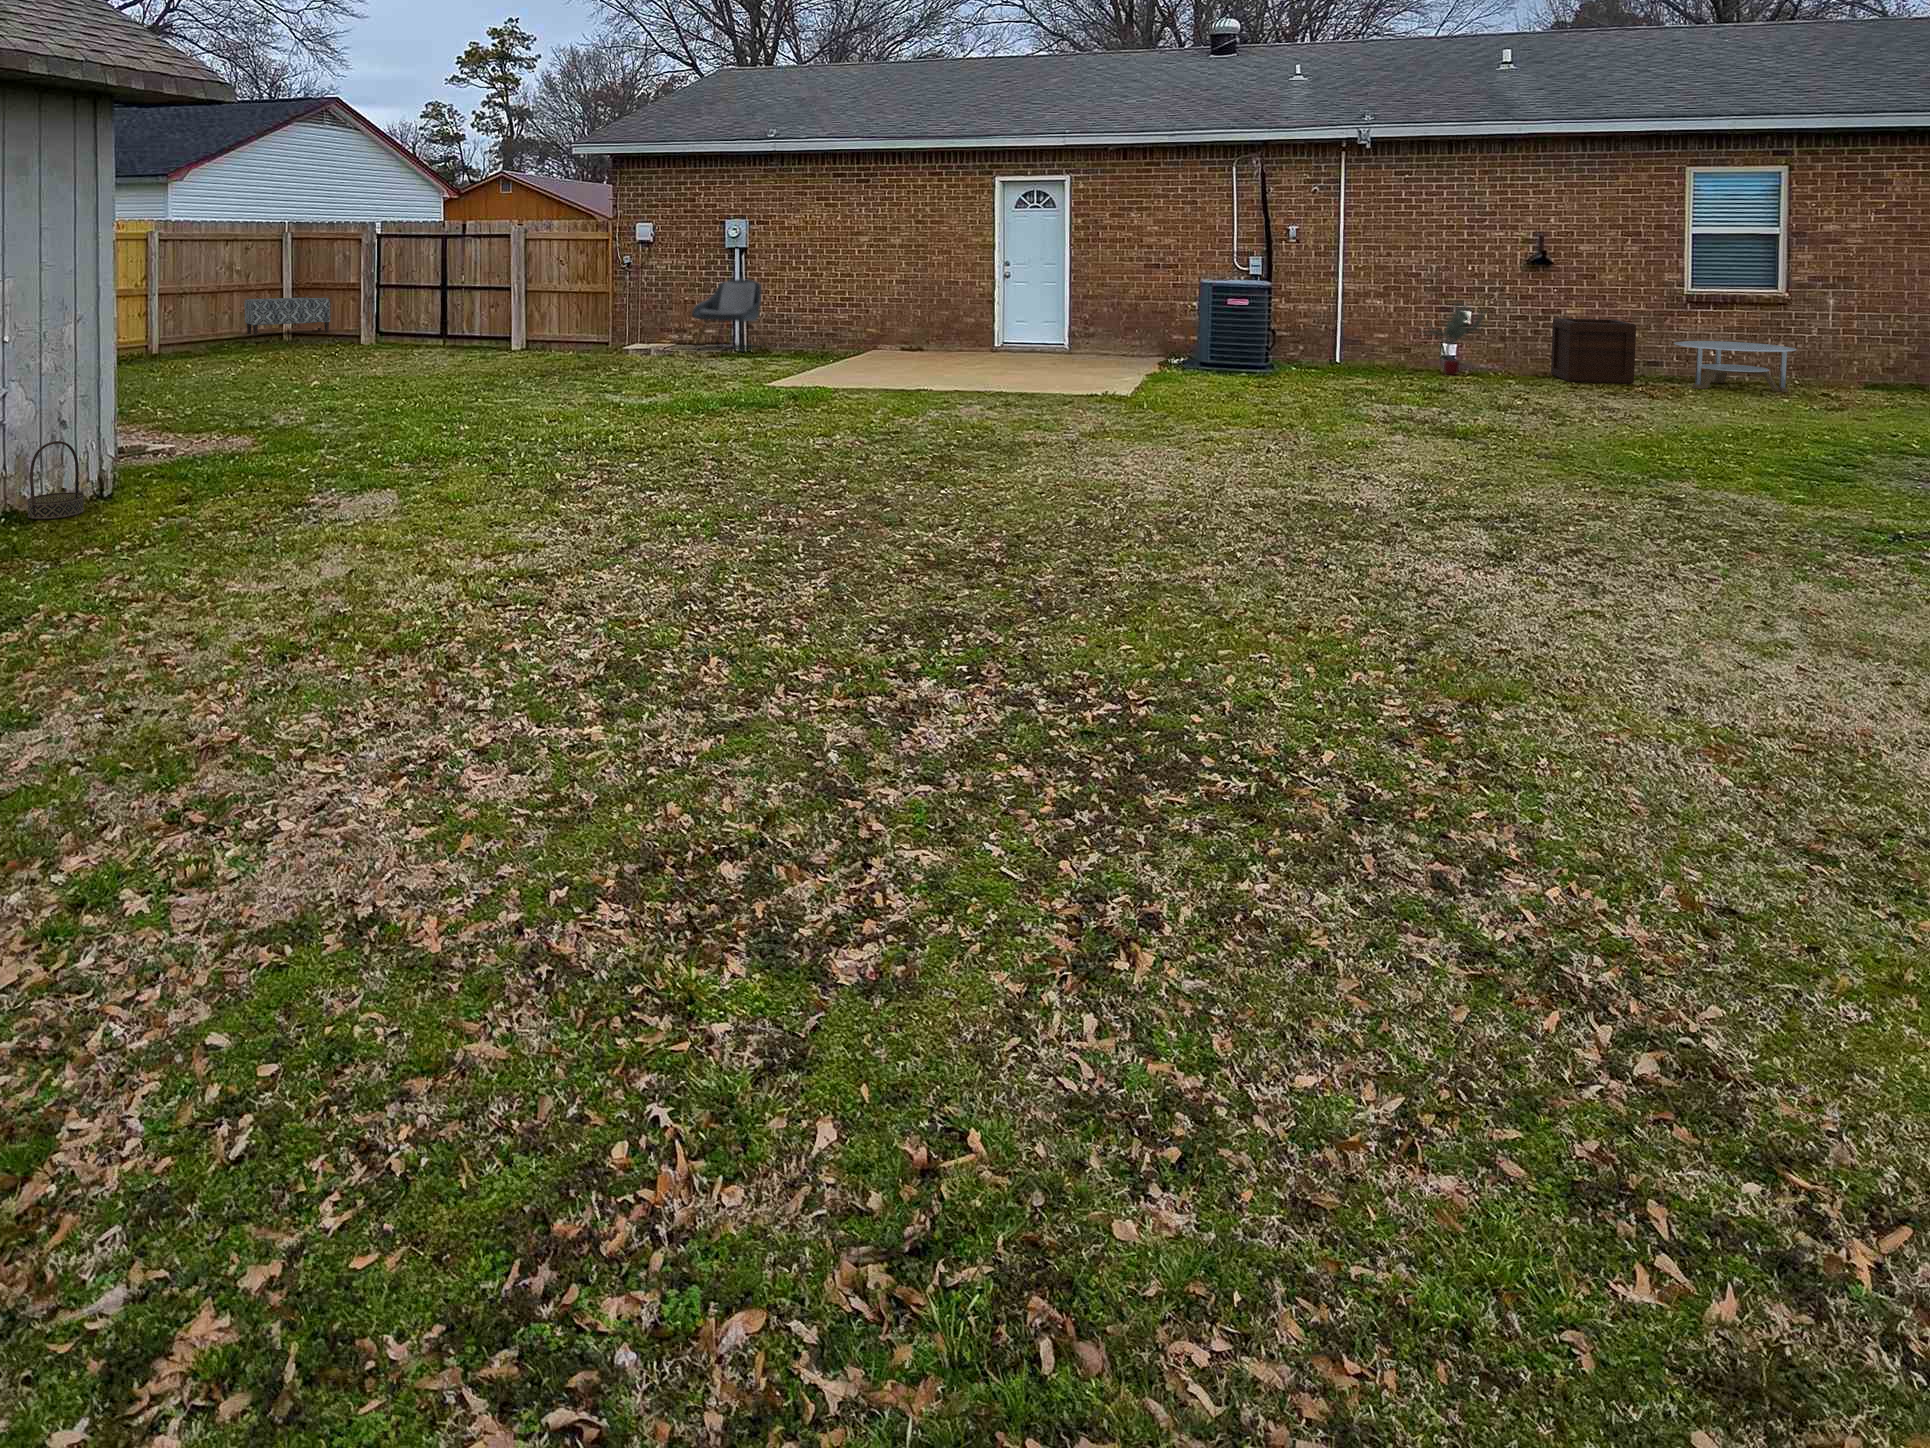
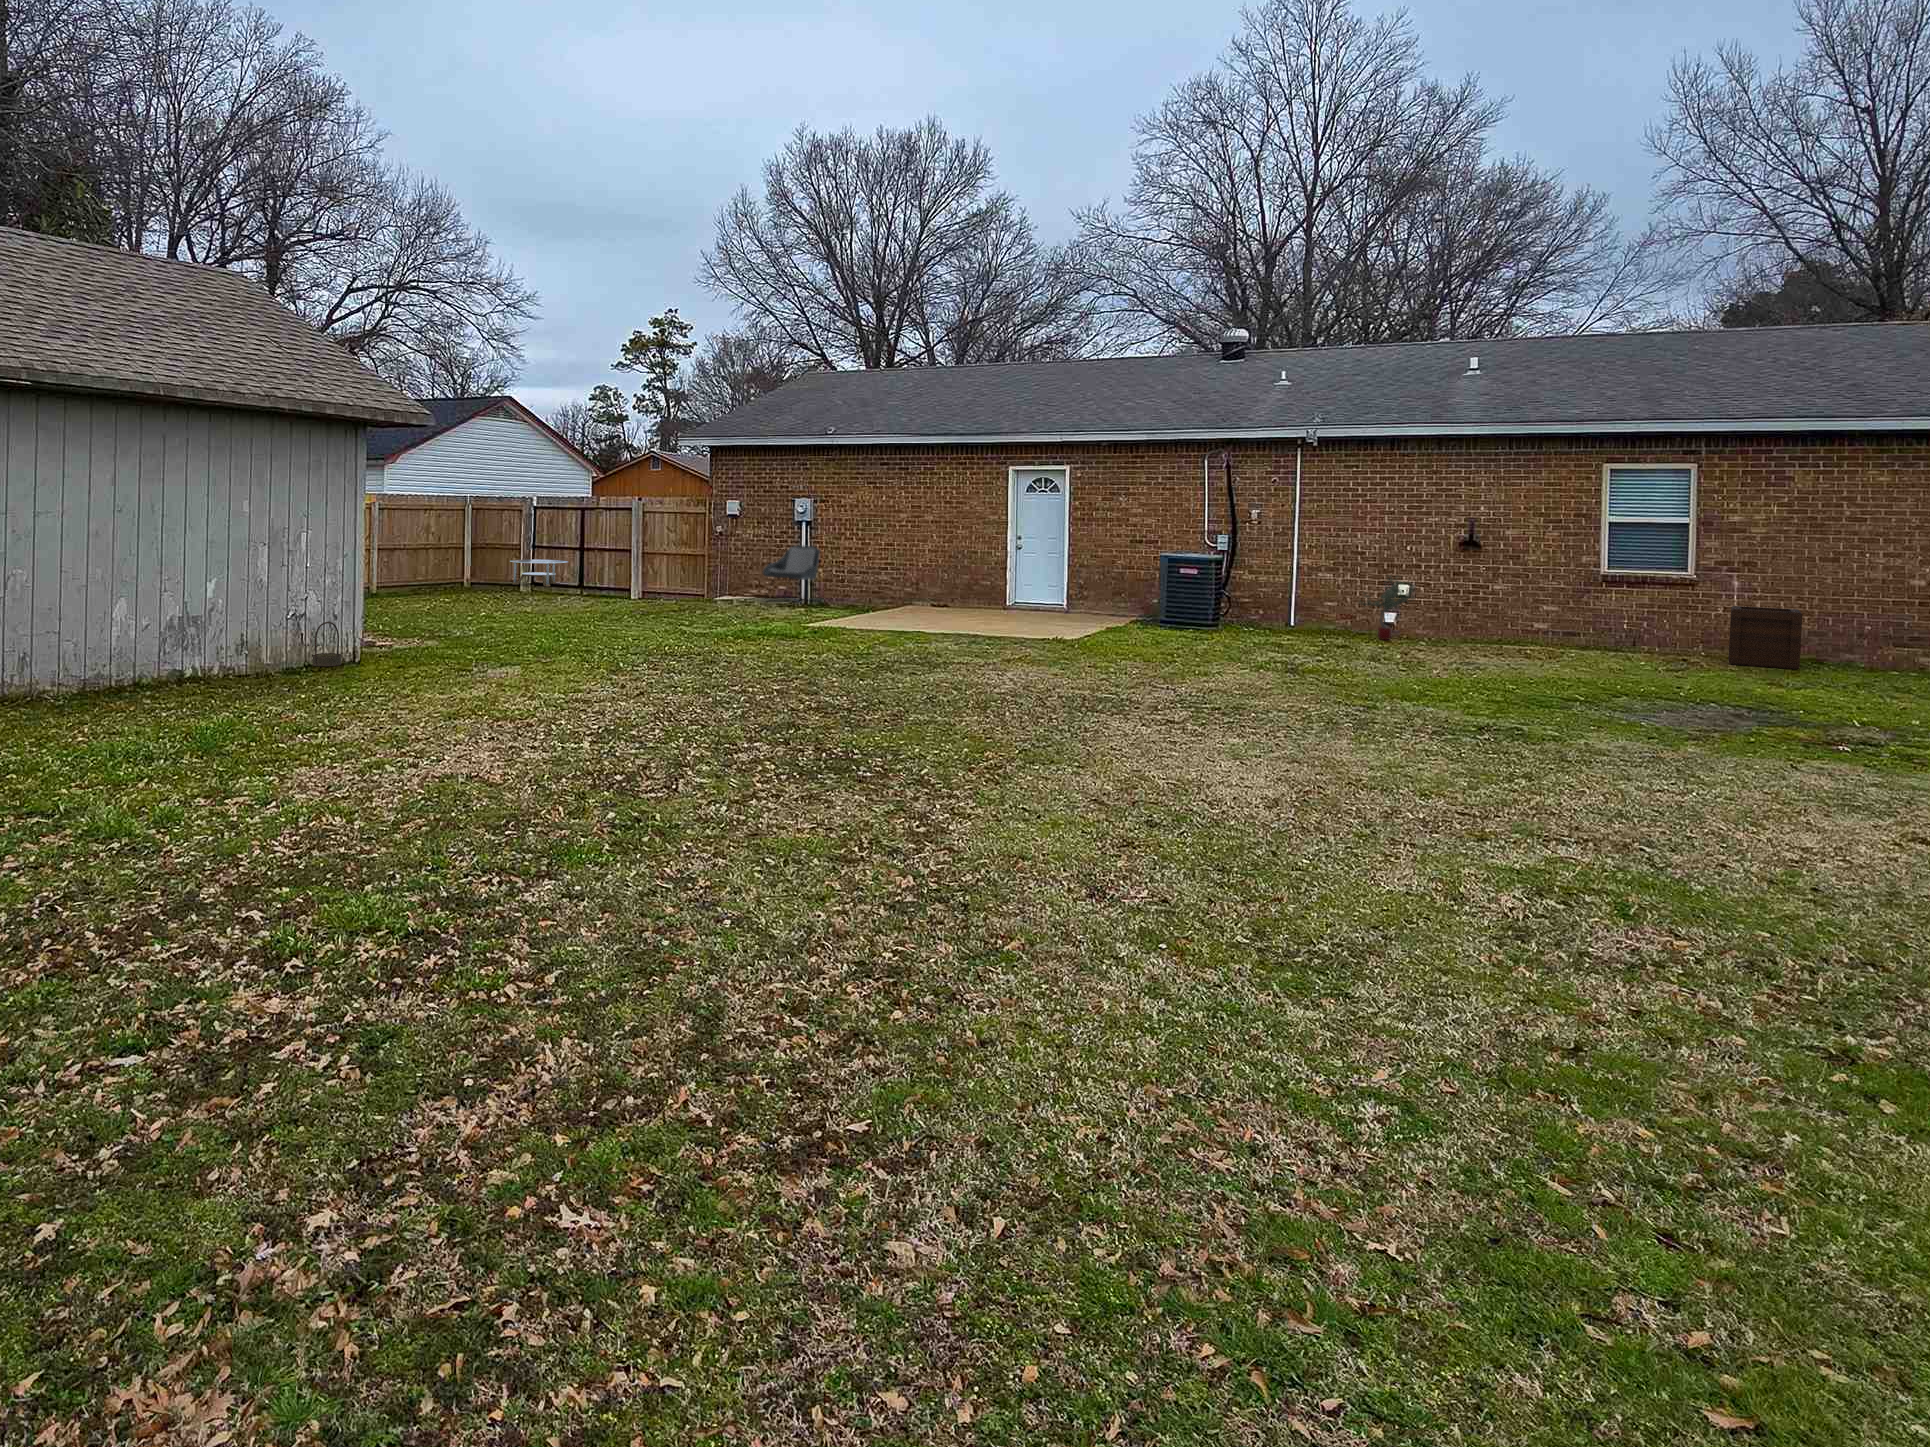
bench: present [244,297,330,336] -> none [435,553,497,581]
wooden crate: present [1551,318,1636,384] -> present [1729,606,1802,670]
round table: present [1674,341,1797,392] -> present [510,560,568,587]

